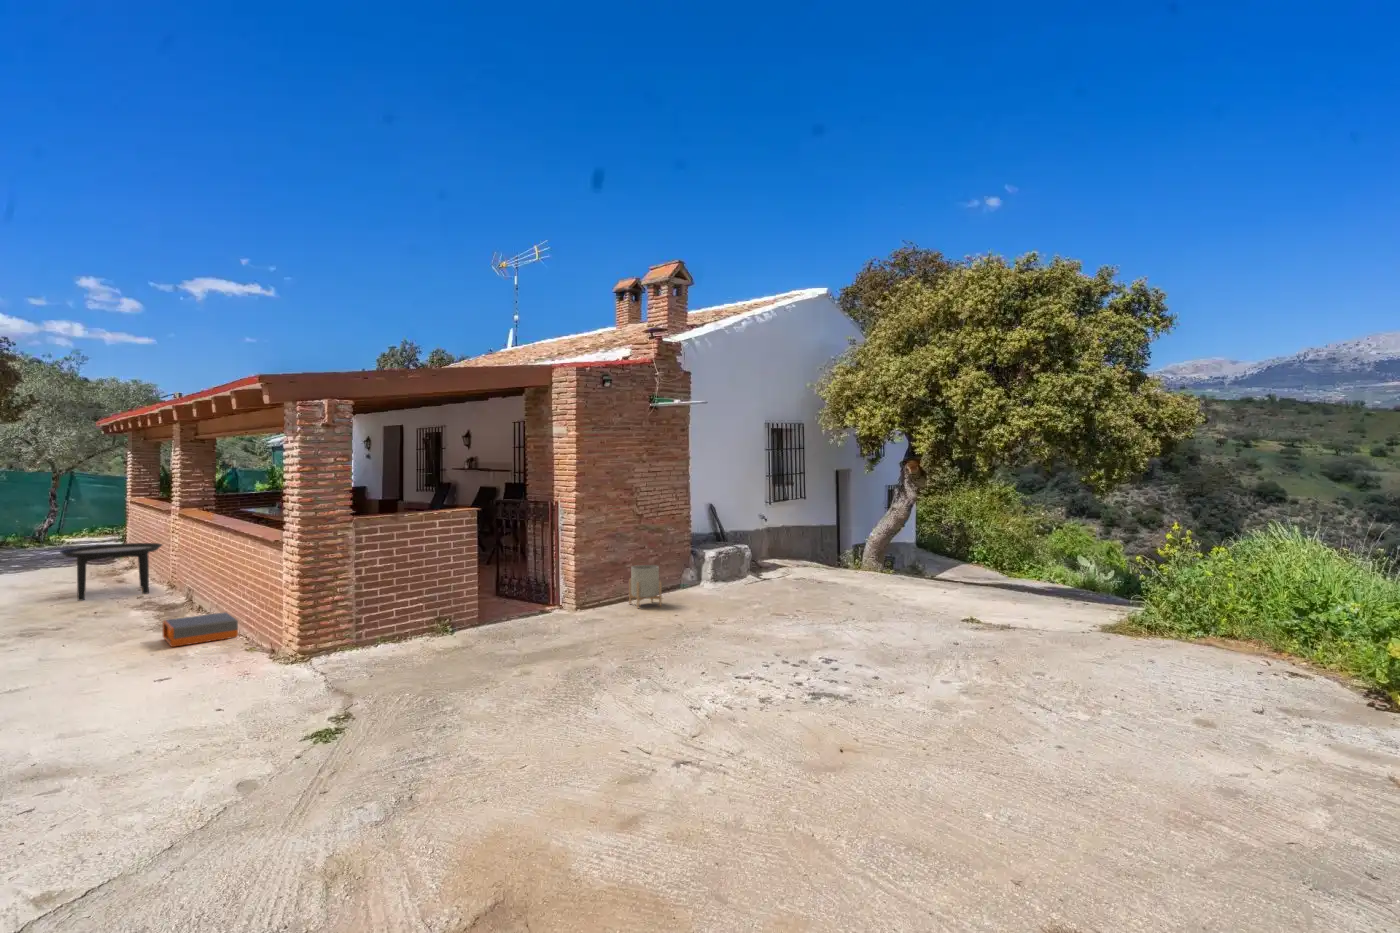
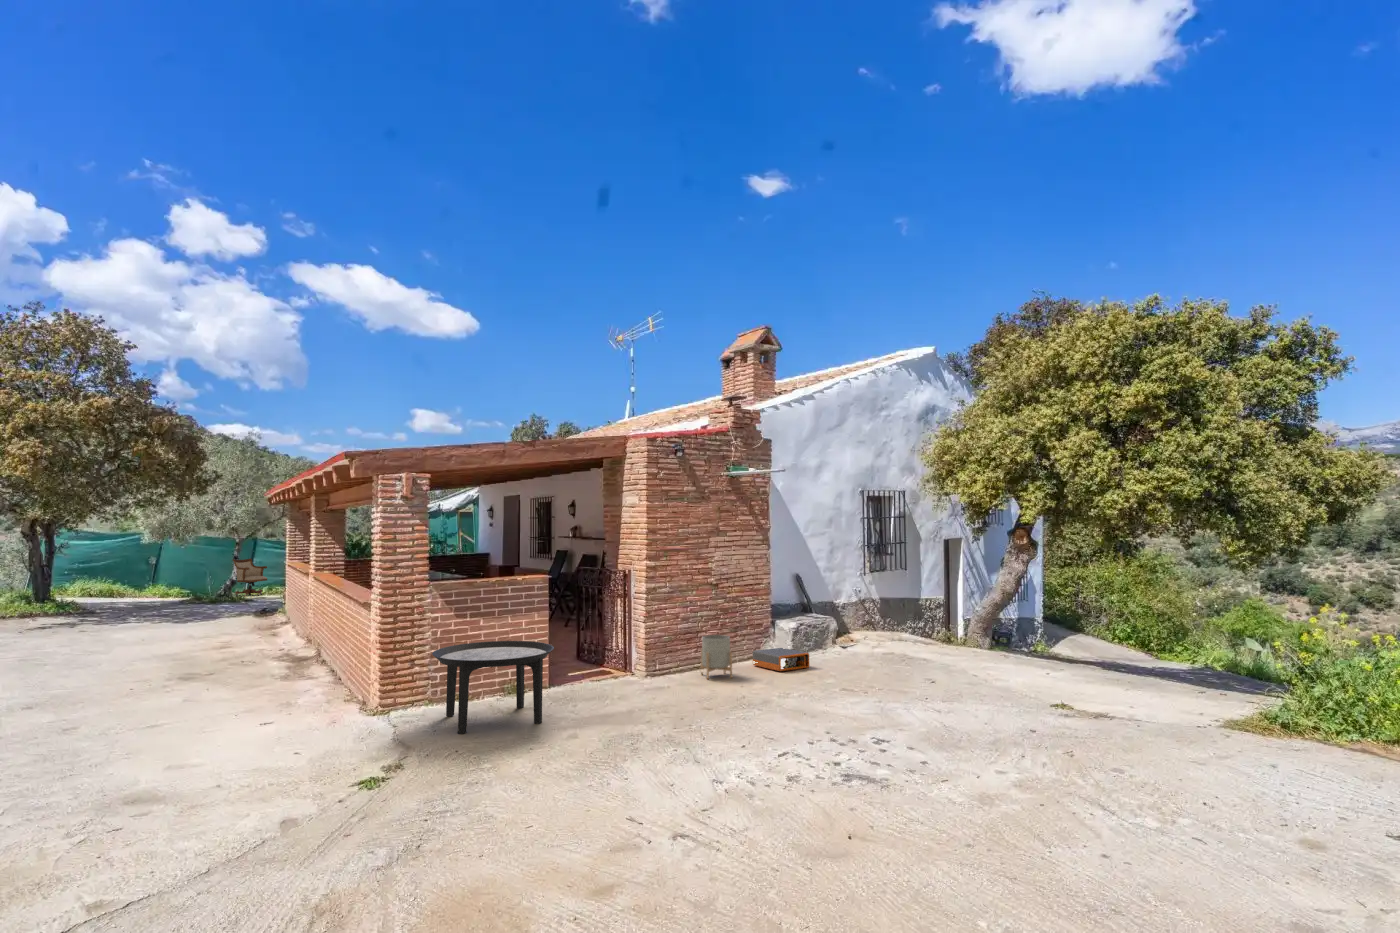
chair: none [52,496,99,539] -> present [233,558,267,597]
round table: present [60,543,162,601] -> present [432,641,554,734]
storage box: present [162,613,238,647] -> present [753,648,809,671]

